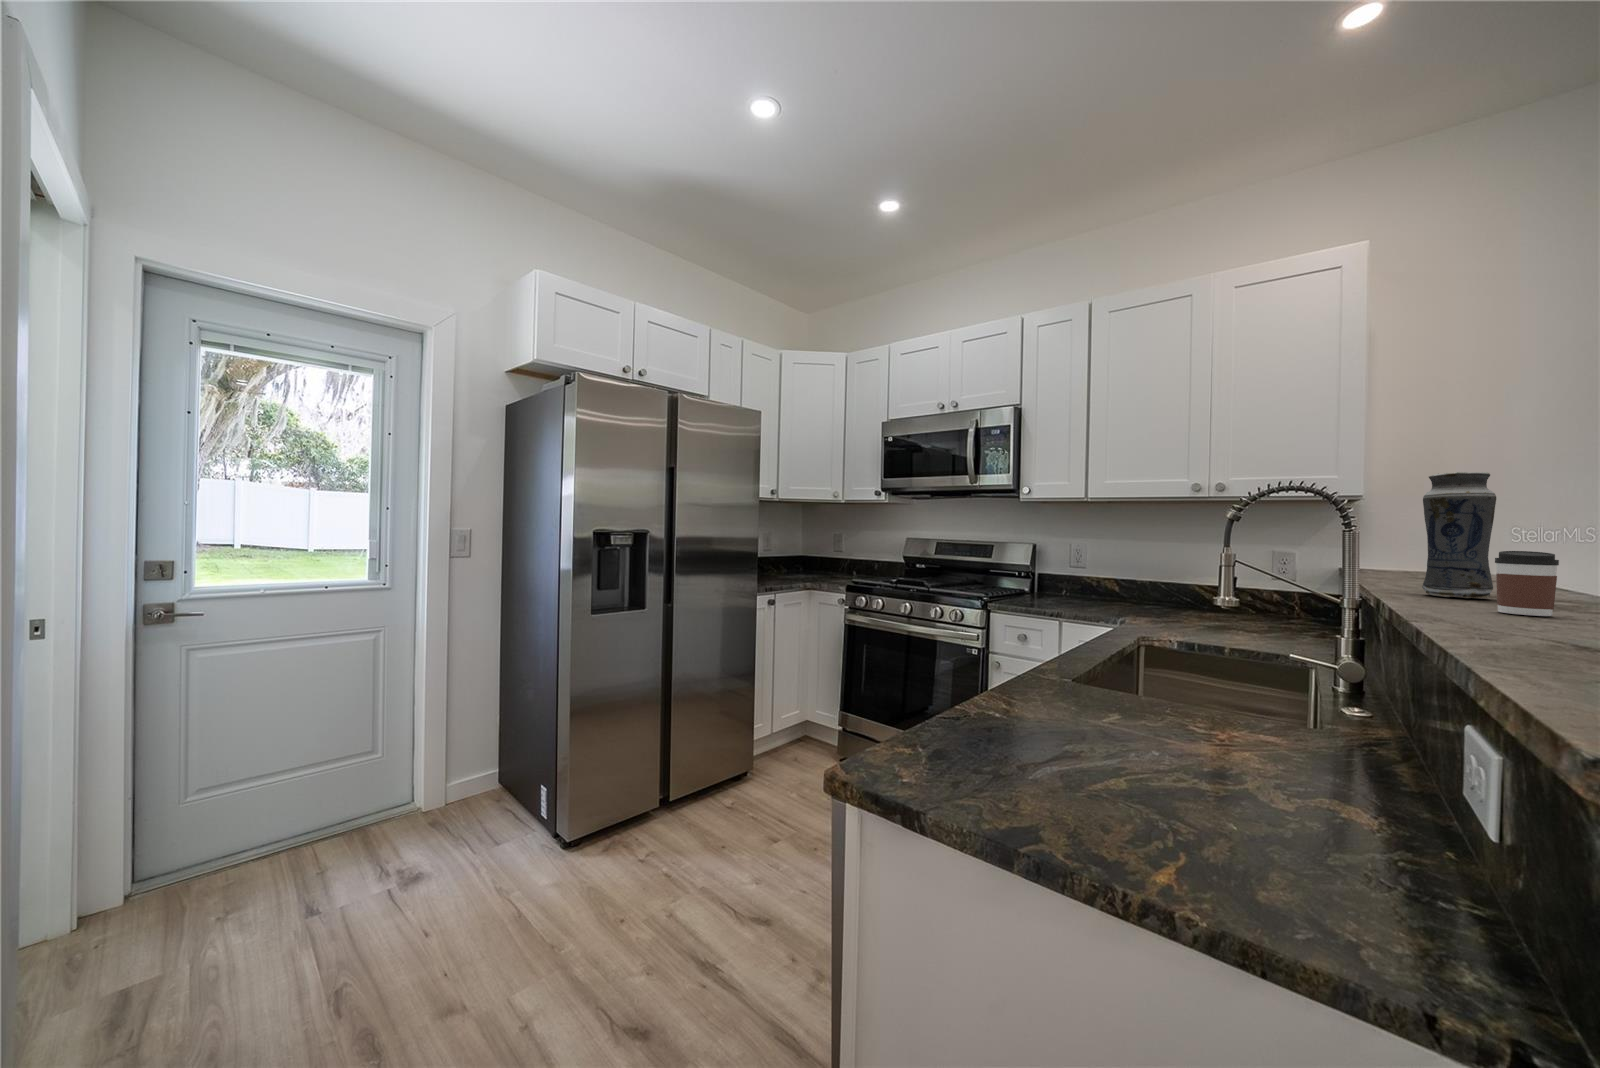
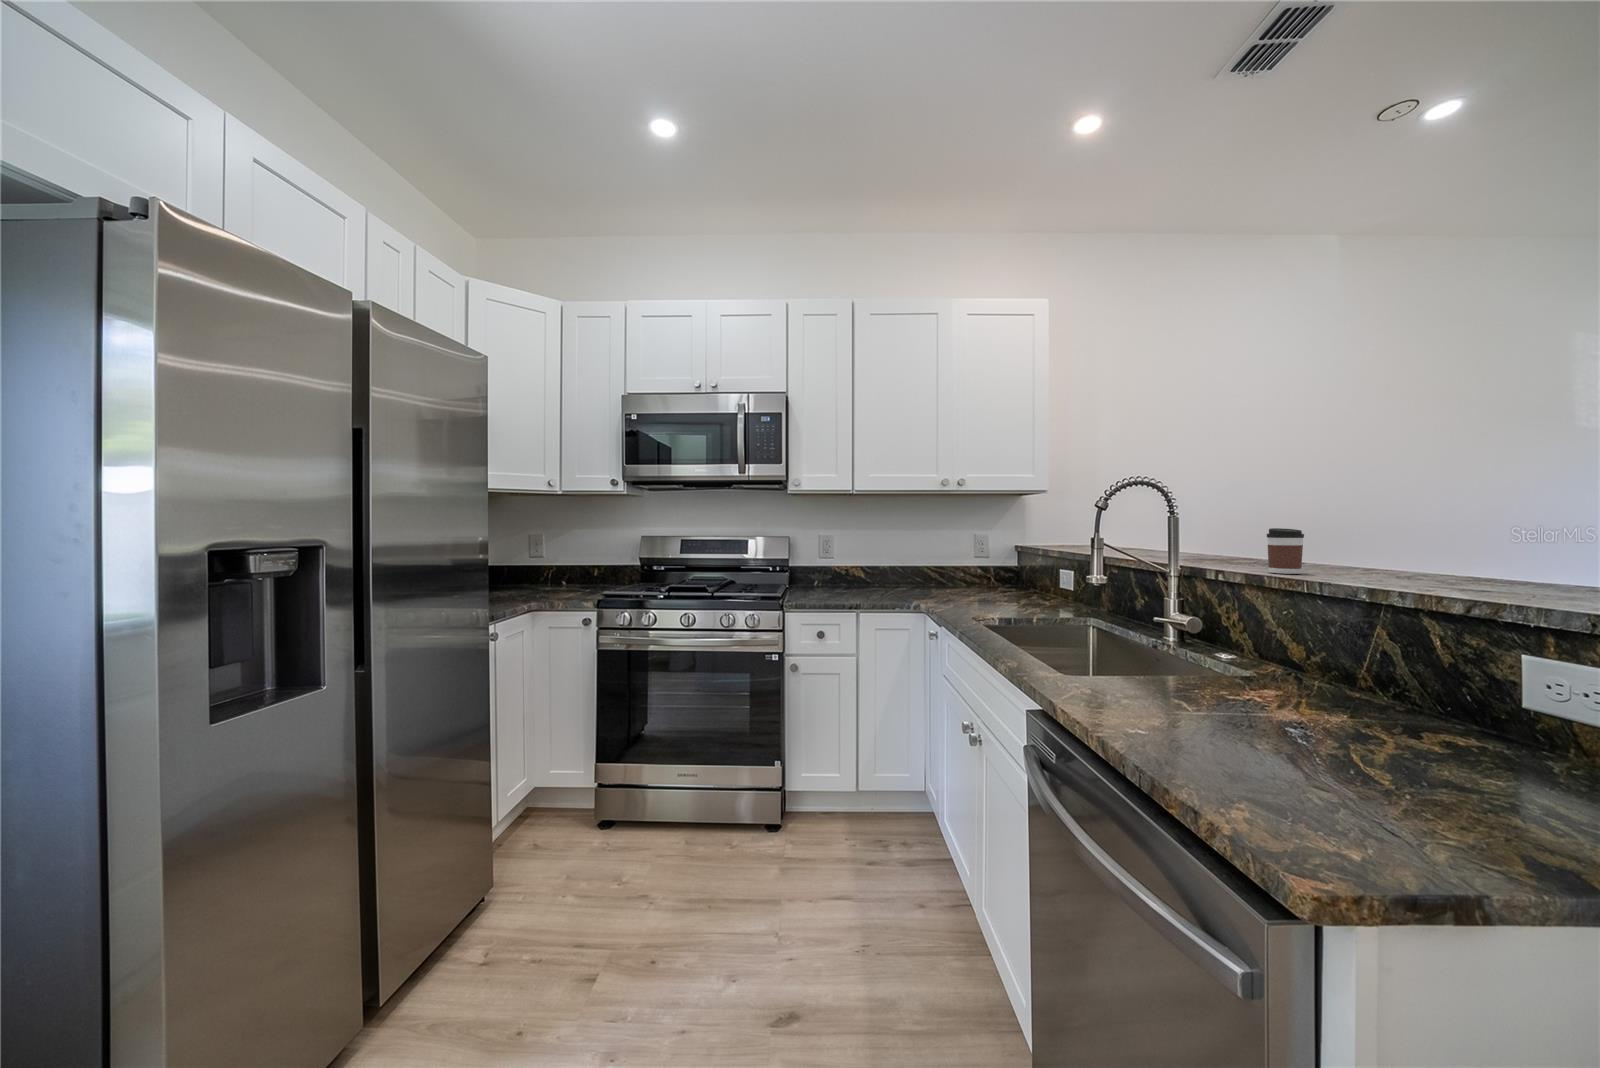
vase: present [1422,472,1496,599] -> none [1163,472,1206,564]

